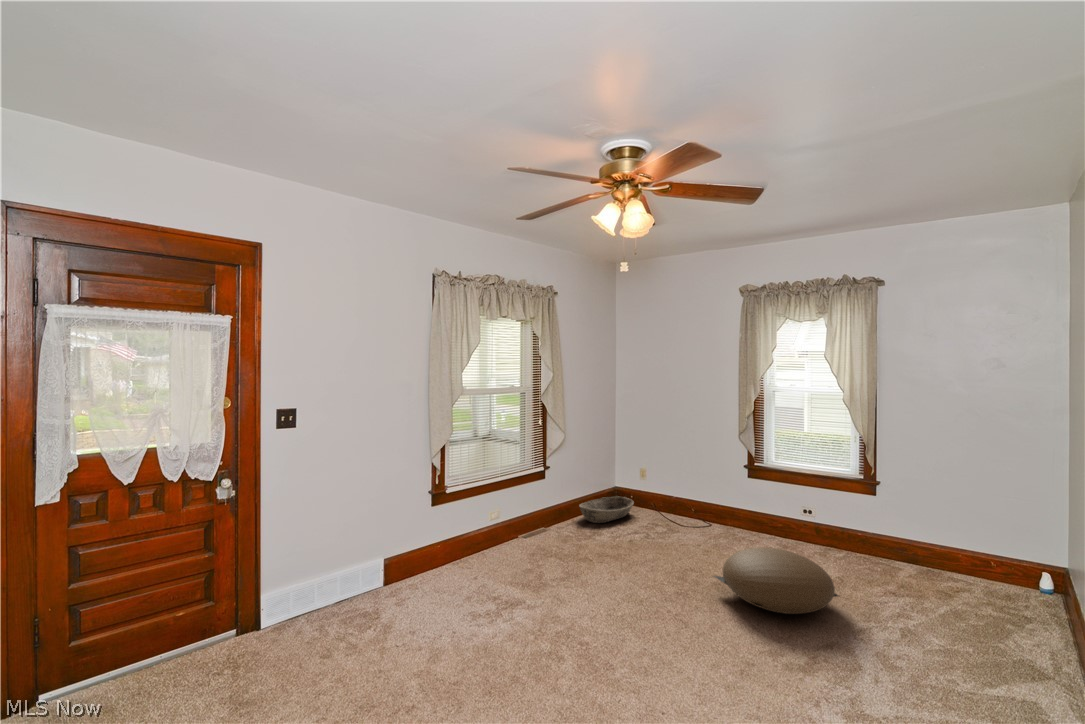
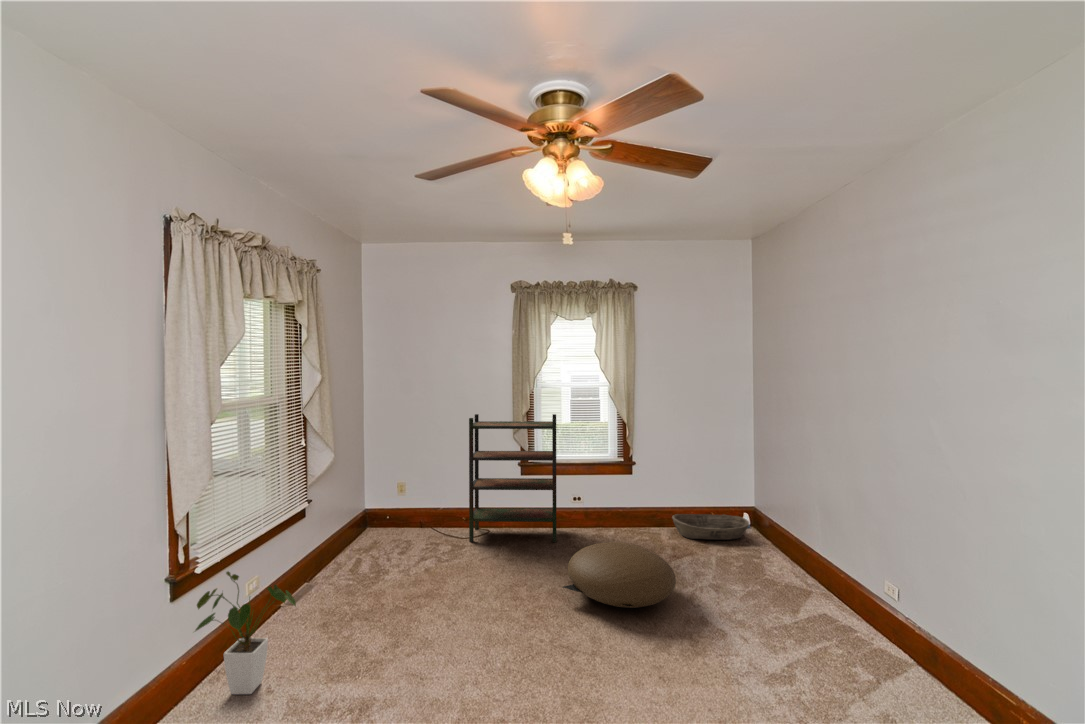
bookshelf: none [685,414,781,548] -> present [469,414,557,542]
basket: present [579,496,634,523] -> present [672,514,749,540]
house plant: none [439,497,494,575] -> present [195,572,296,694]

